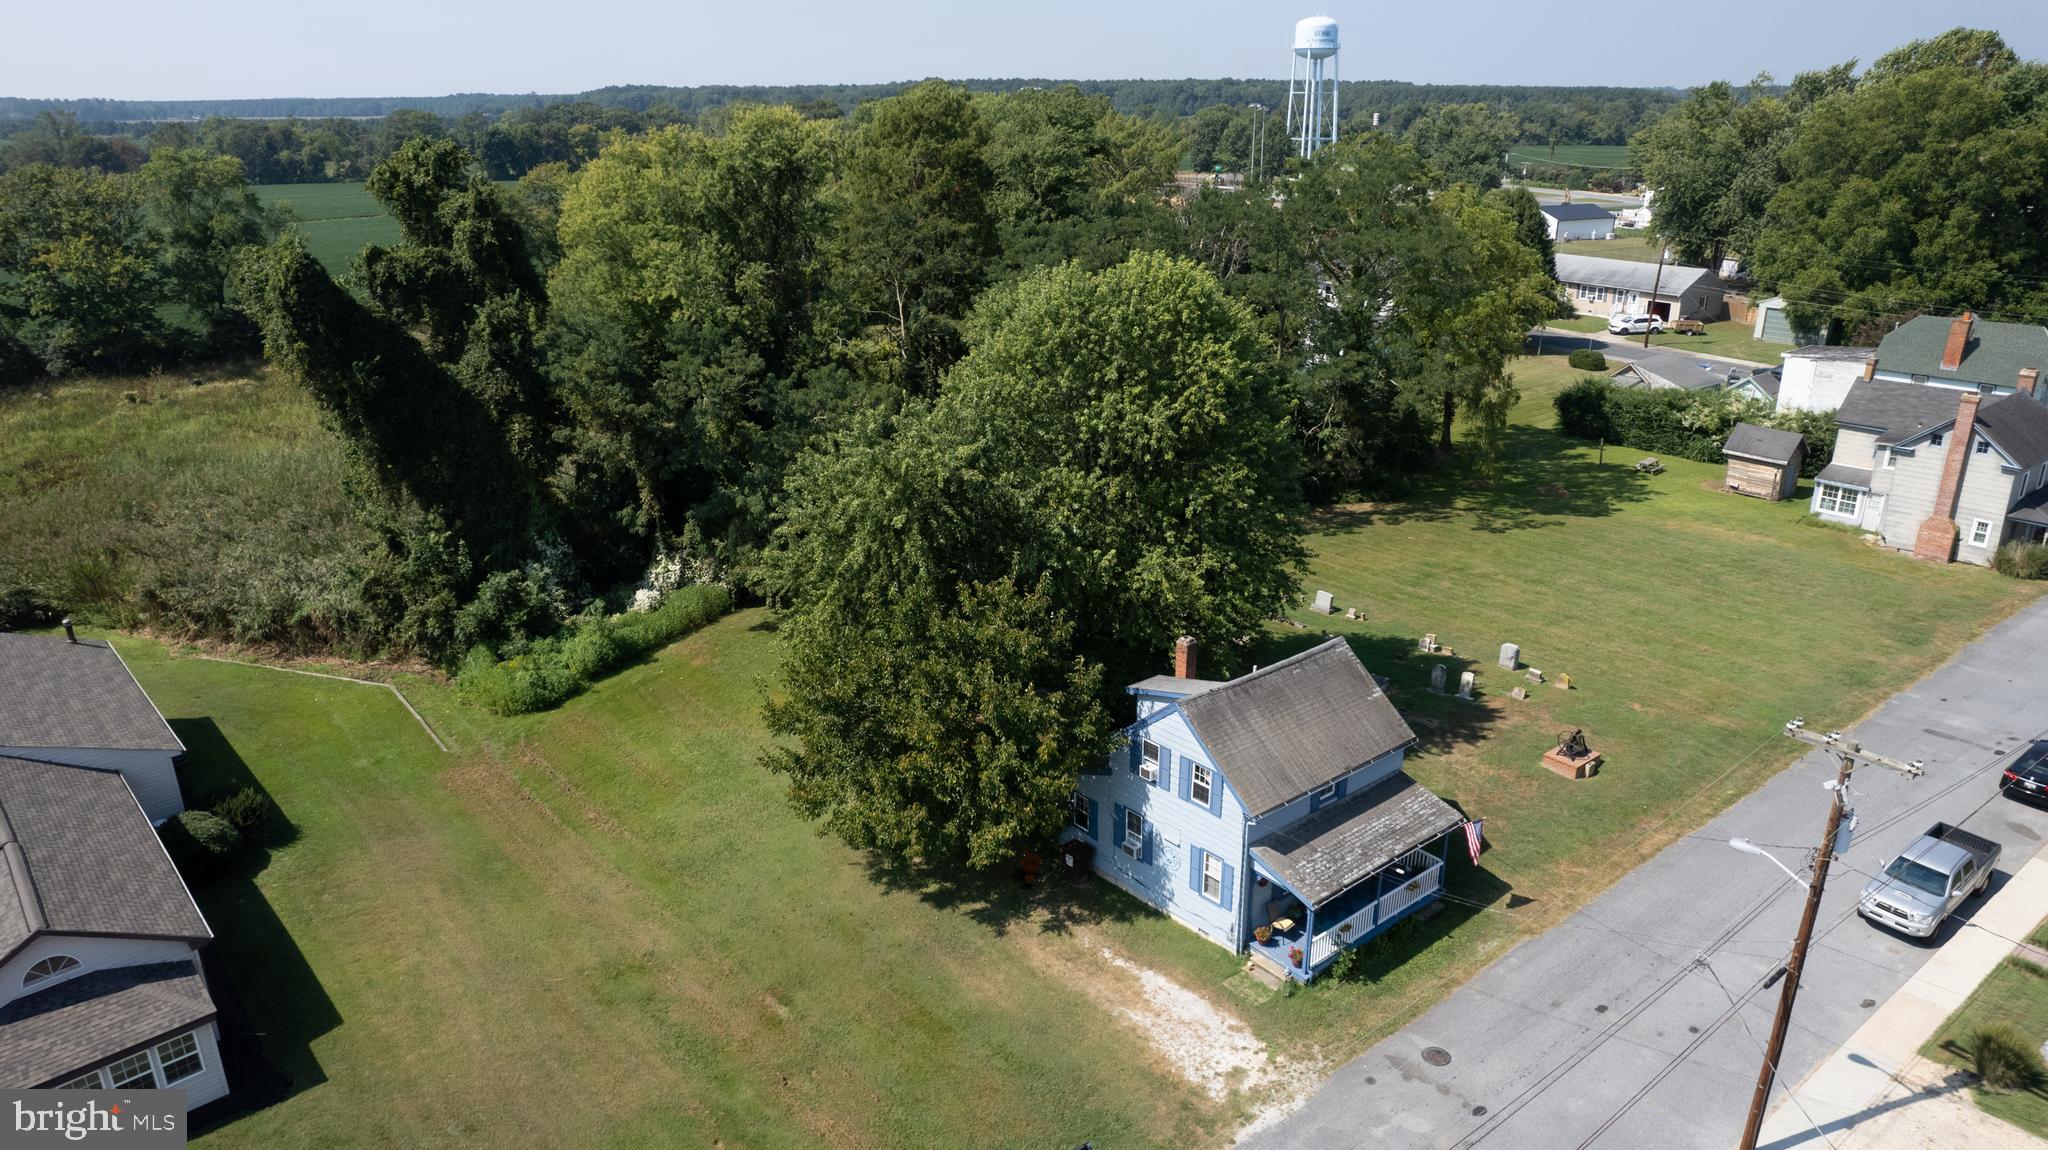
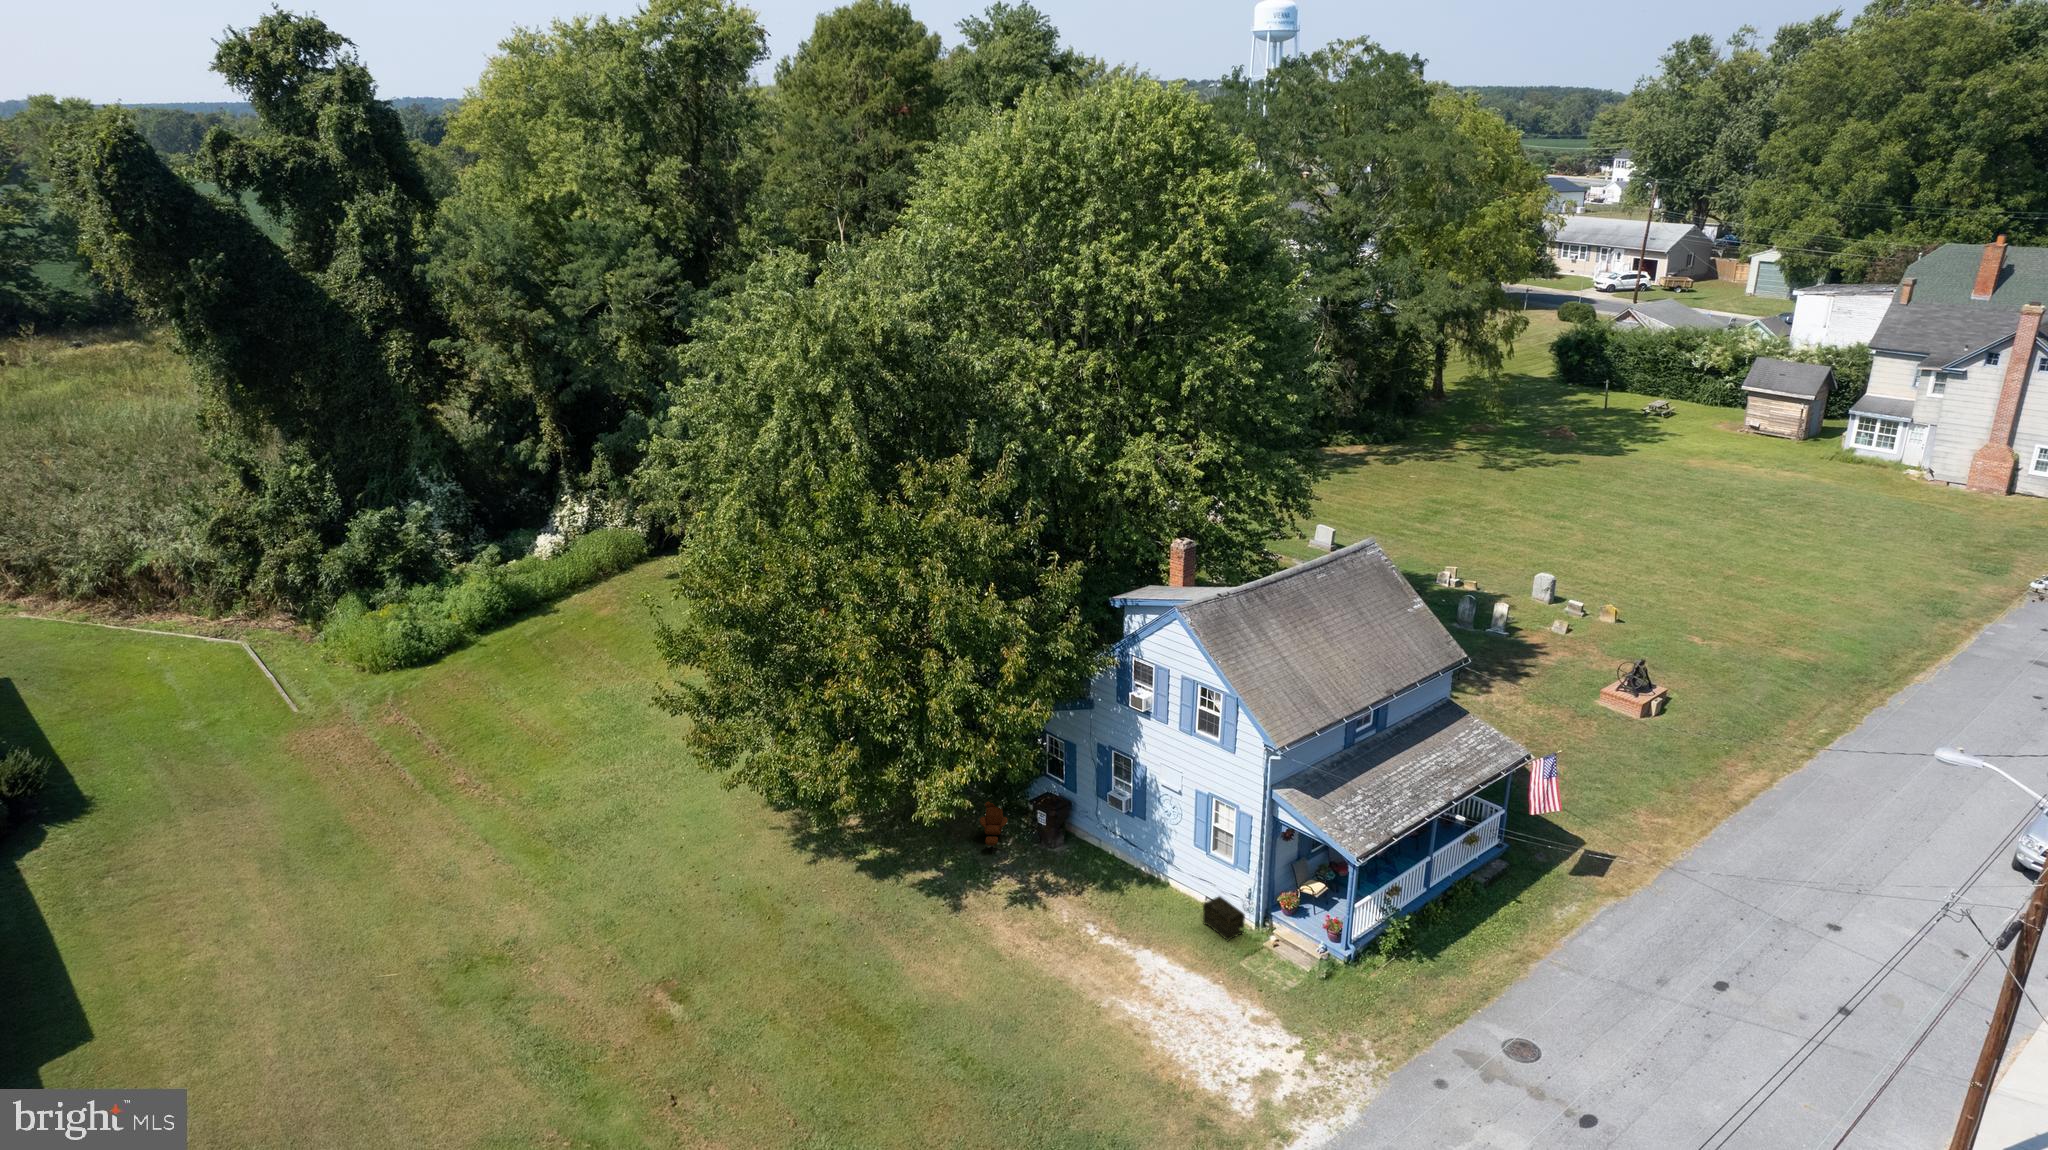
basket: none [1195,928,1228,964] -> present [1203,896,1245,941]

